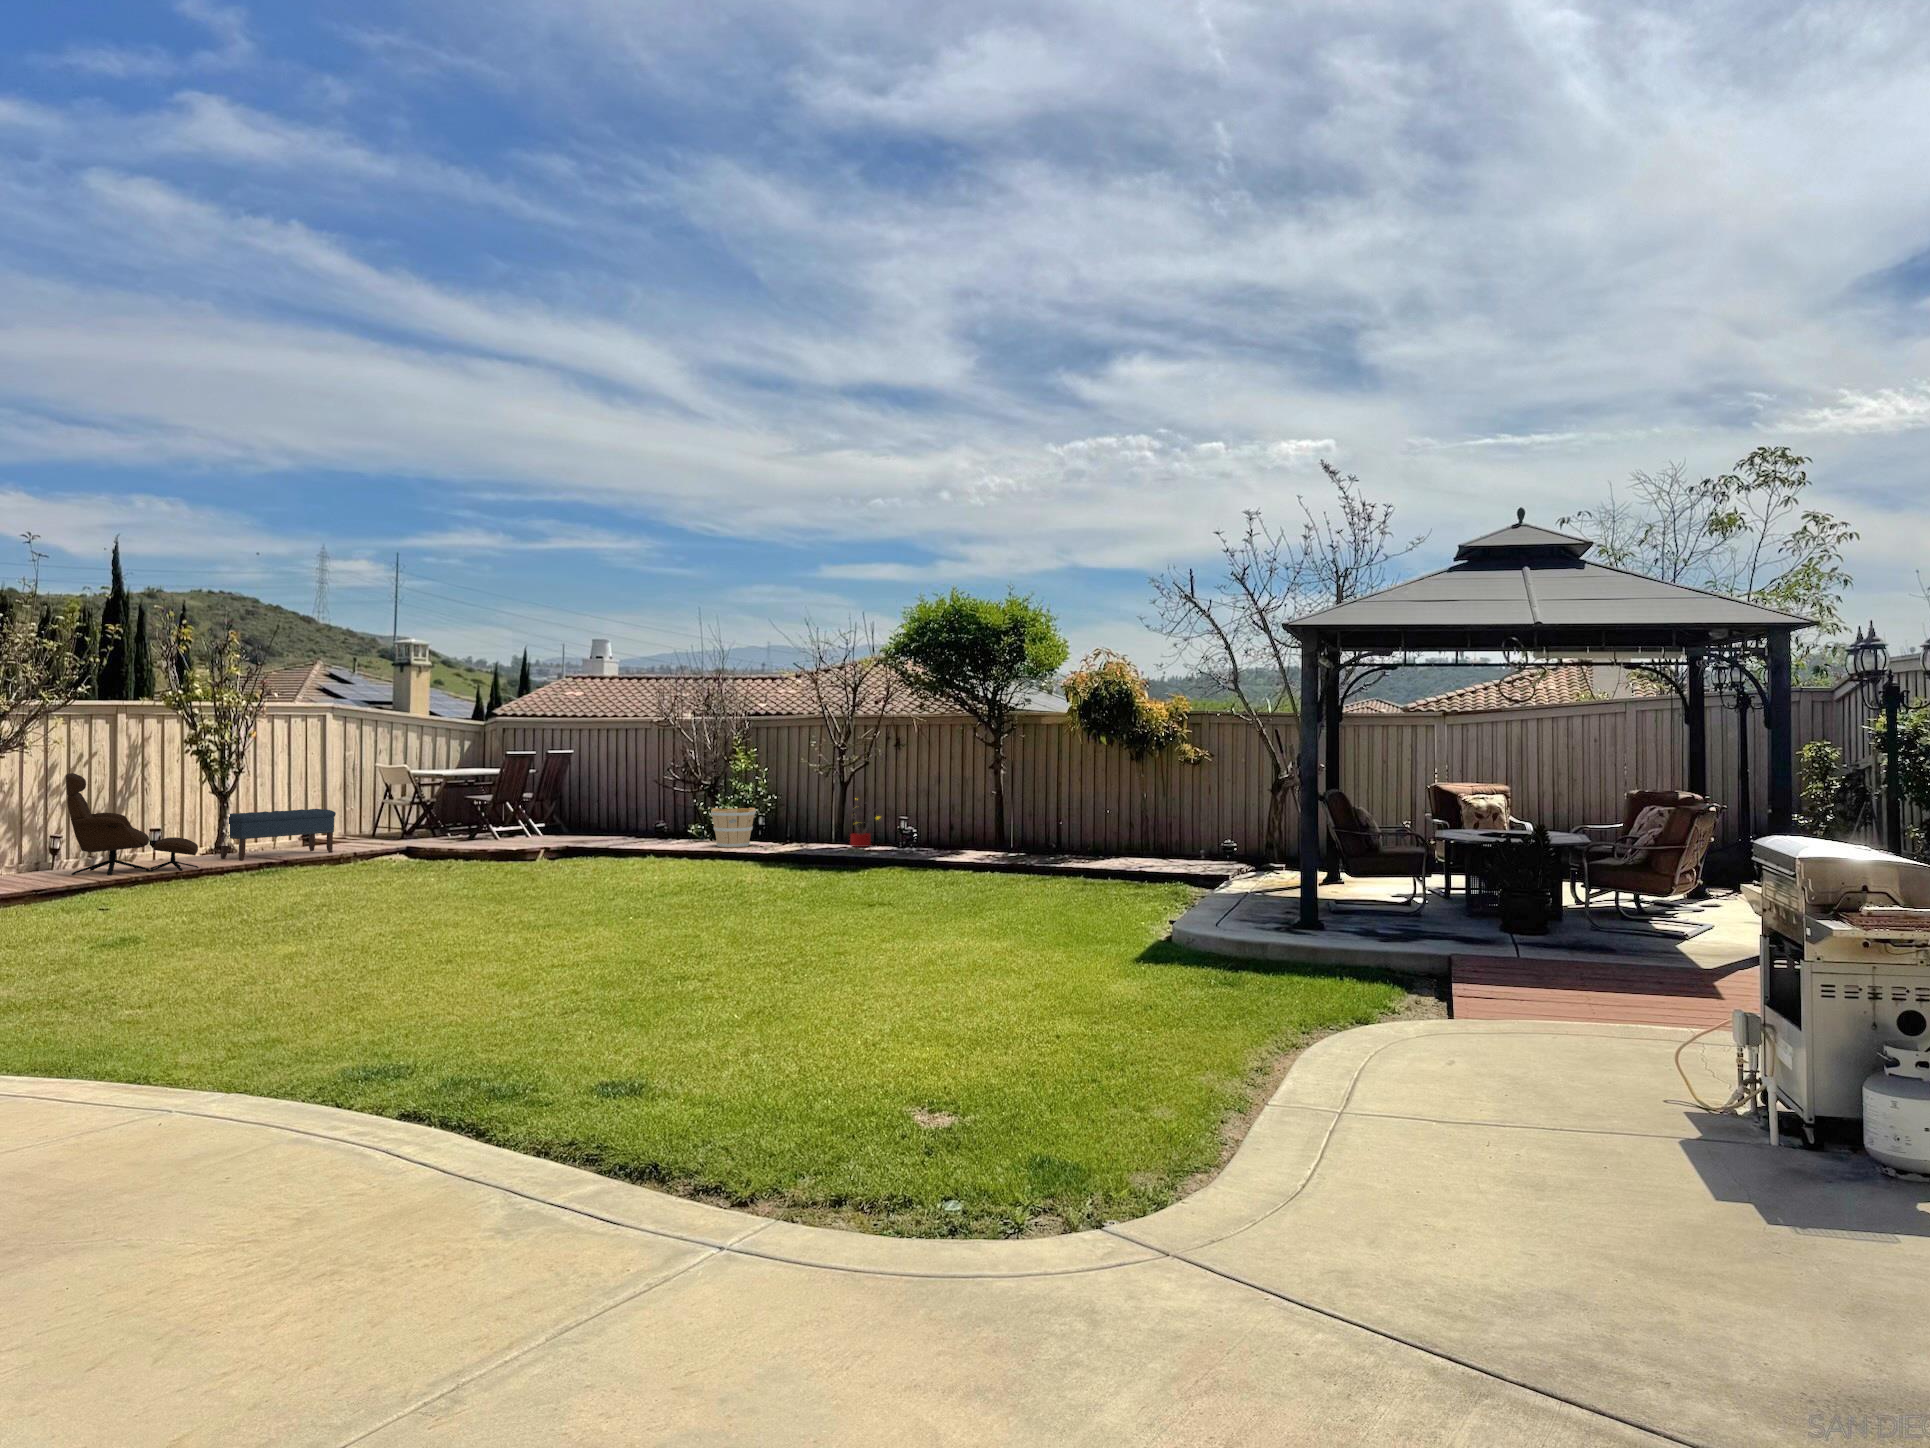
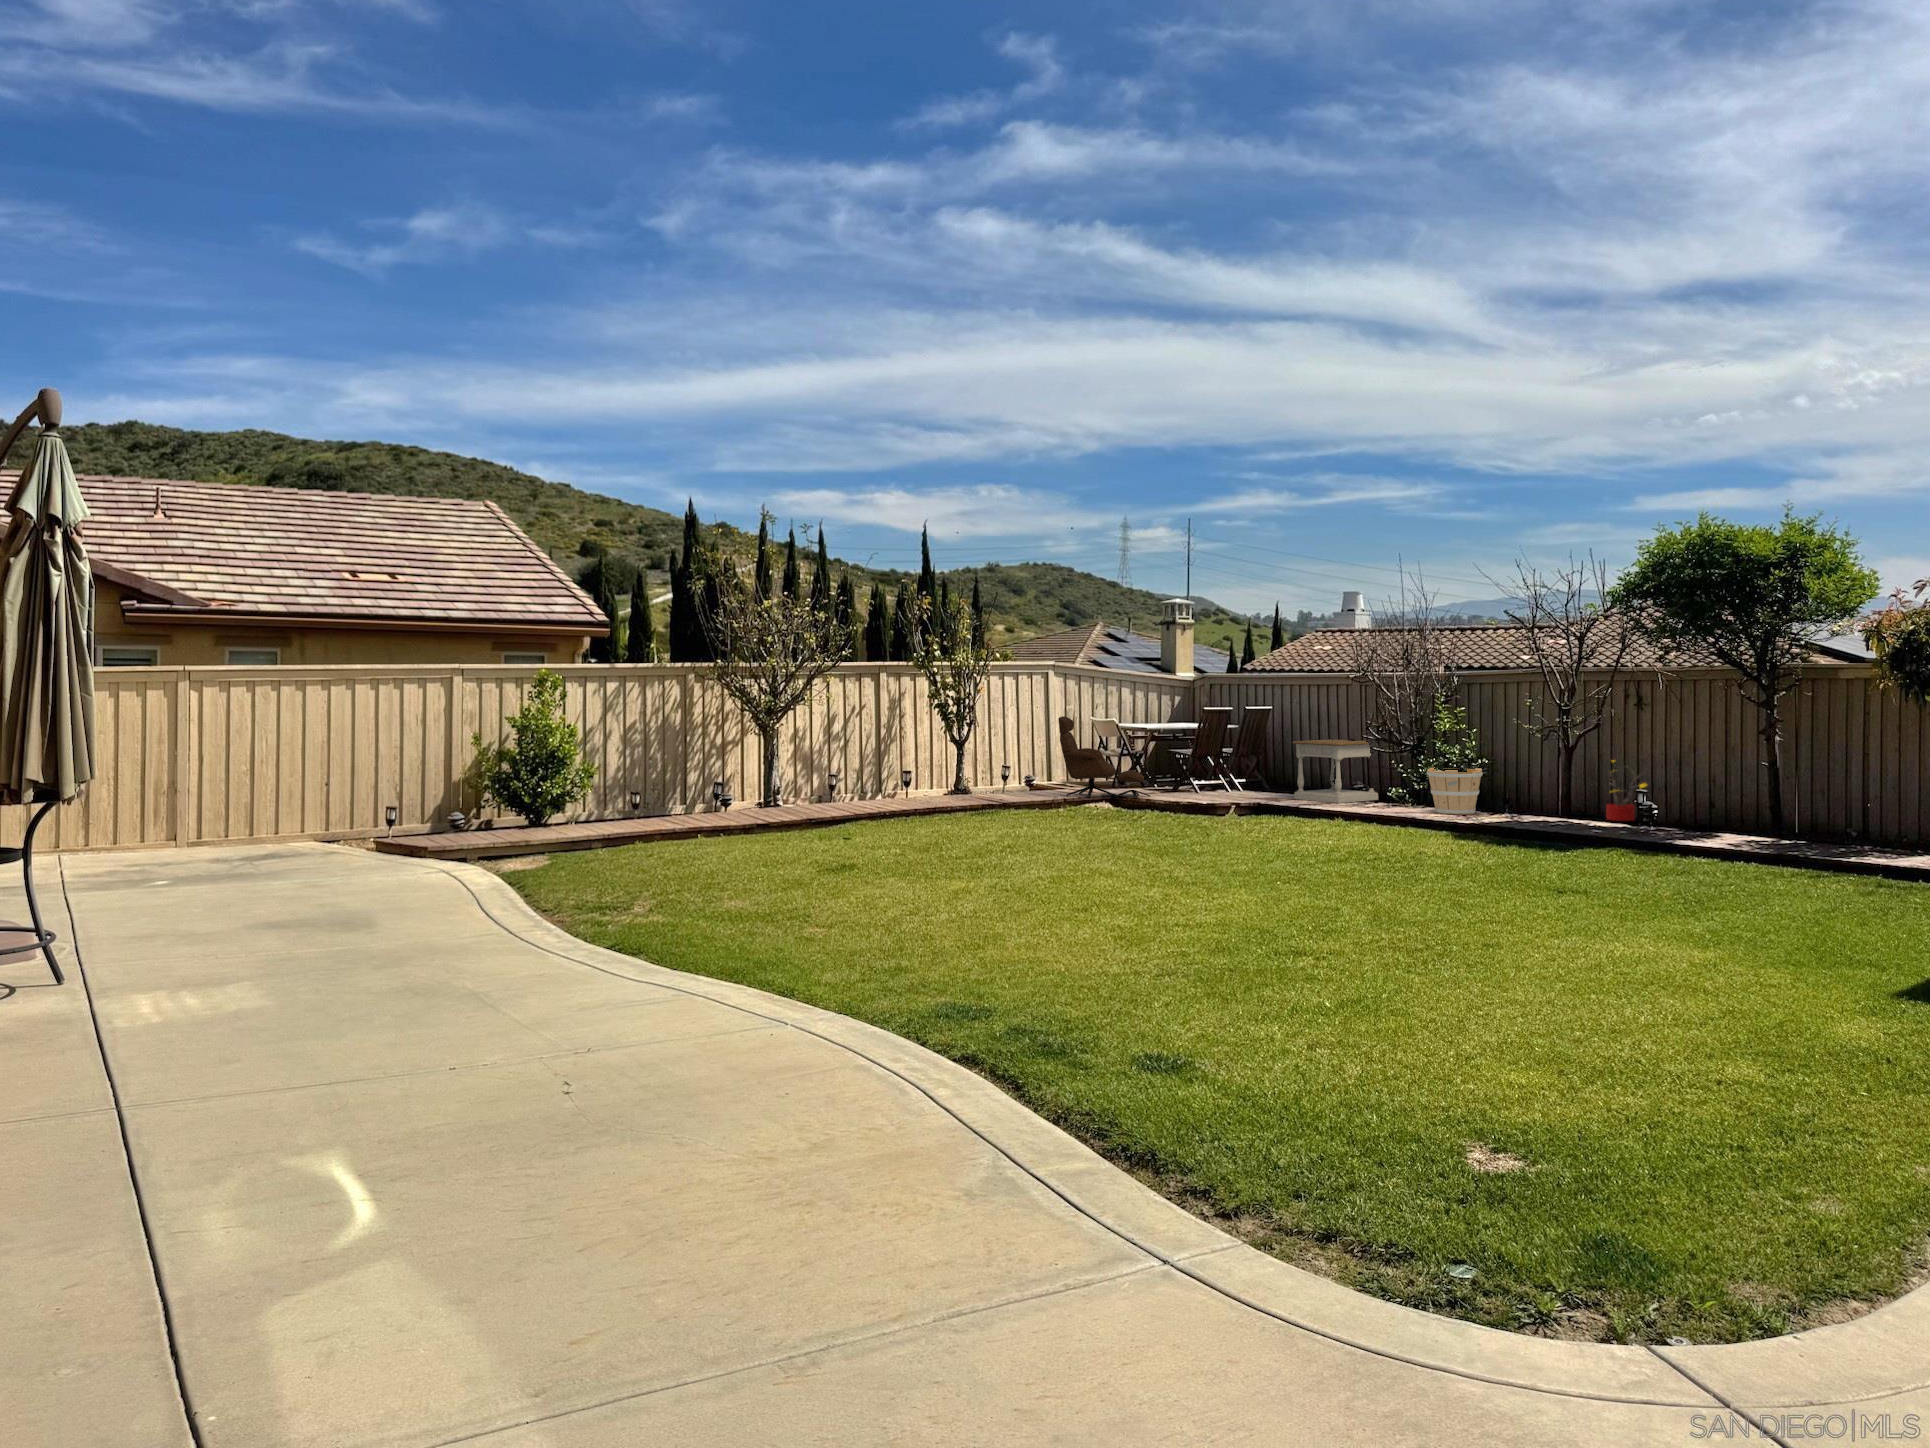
lounge chair: present [66,773,198,875] -> present [1059,716,1150,798]
side table: none [587,785,665,842] -> present [1292,739,1378,803]
bench: present [221,809,336,860] -> none [959,758,1053,804]

